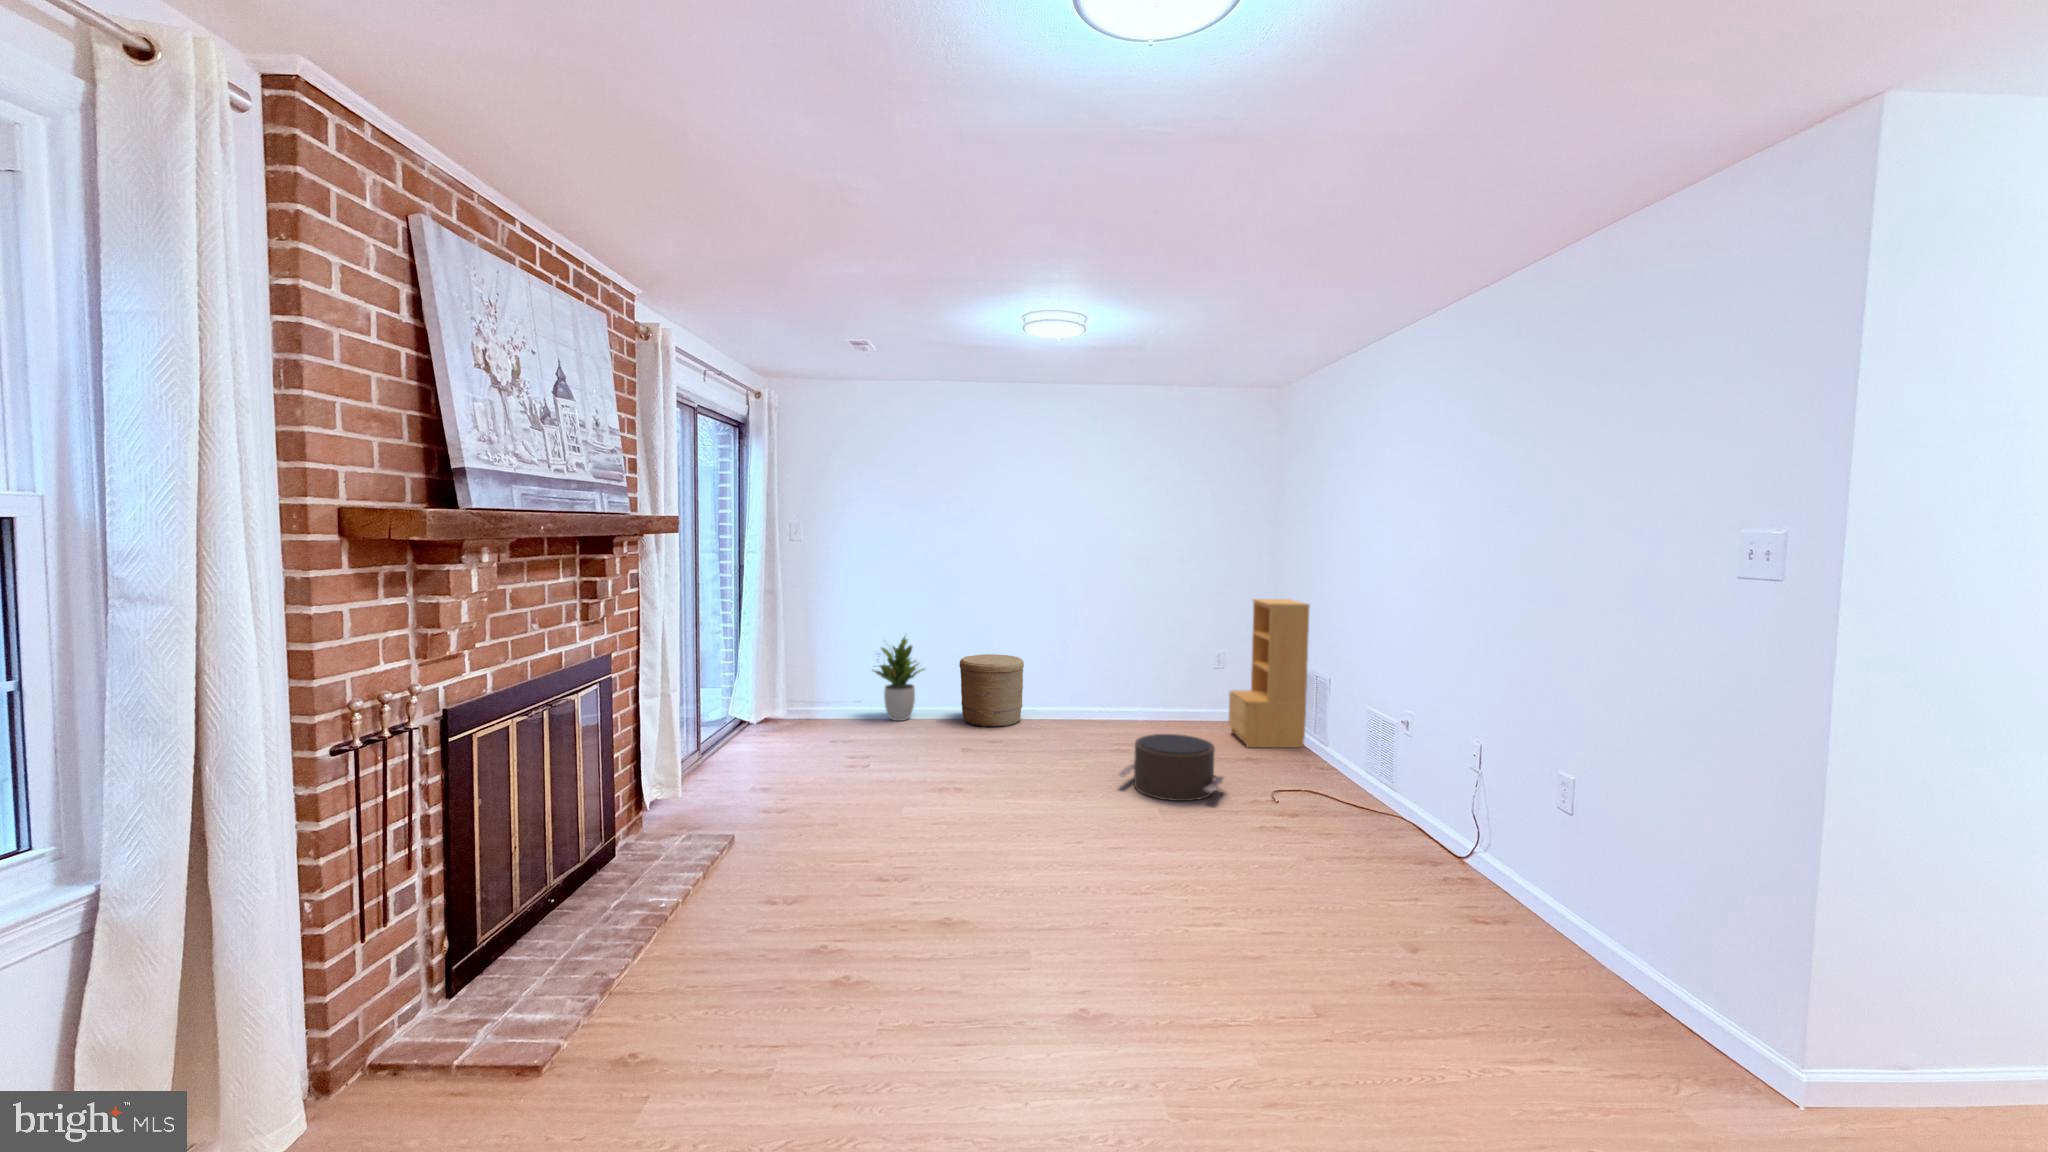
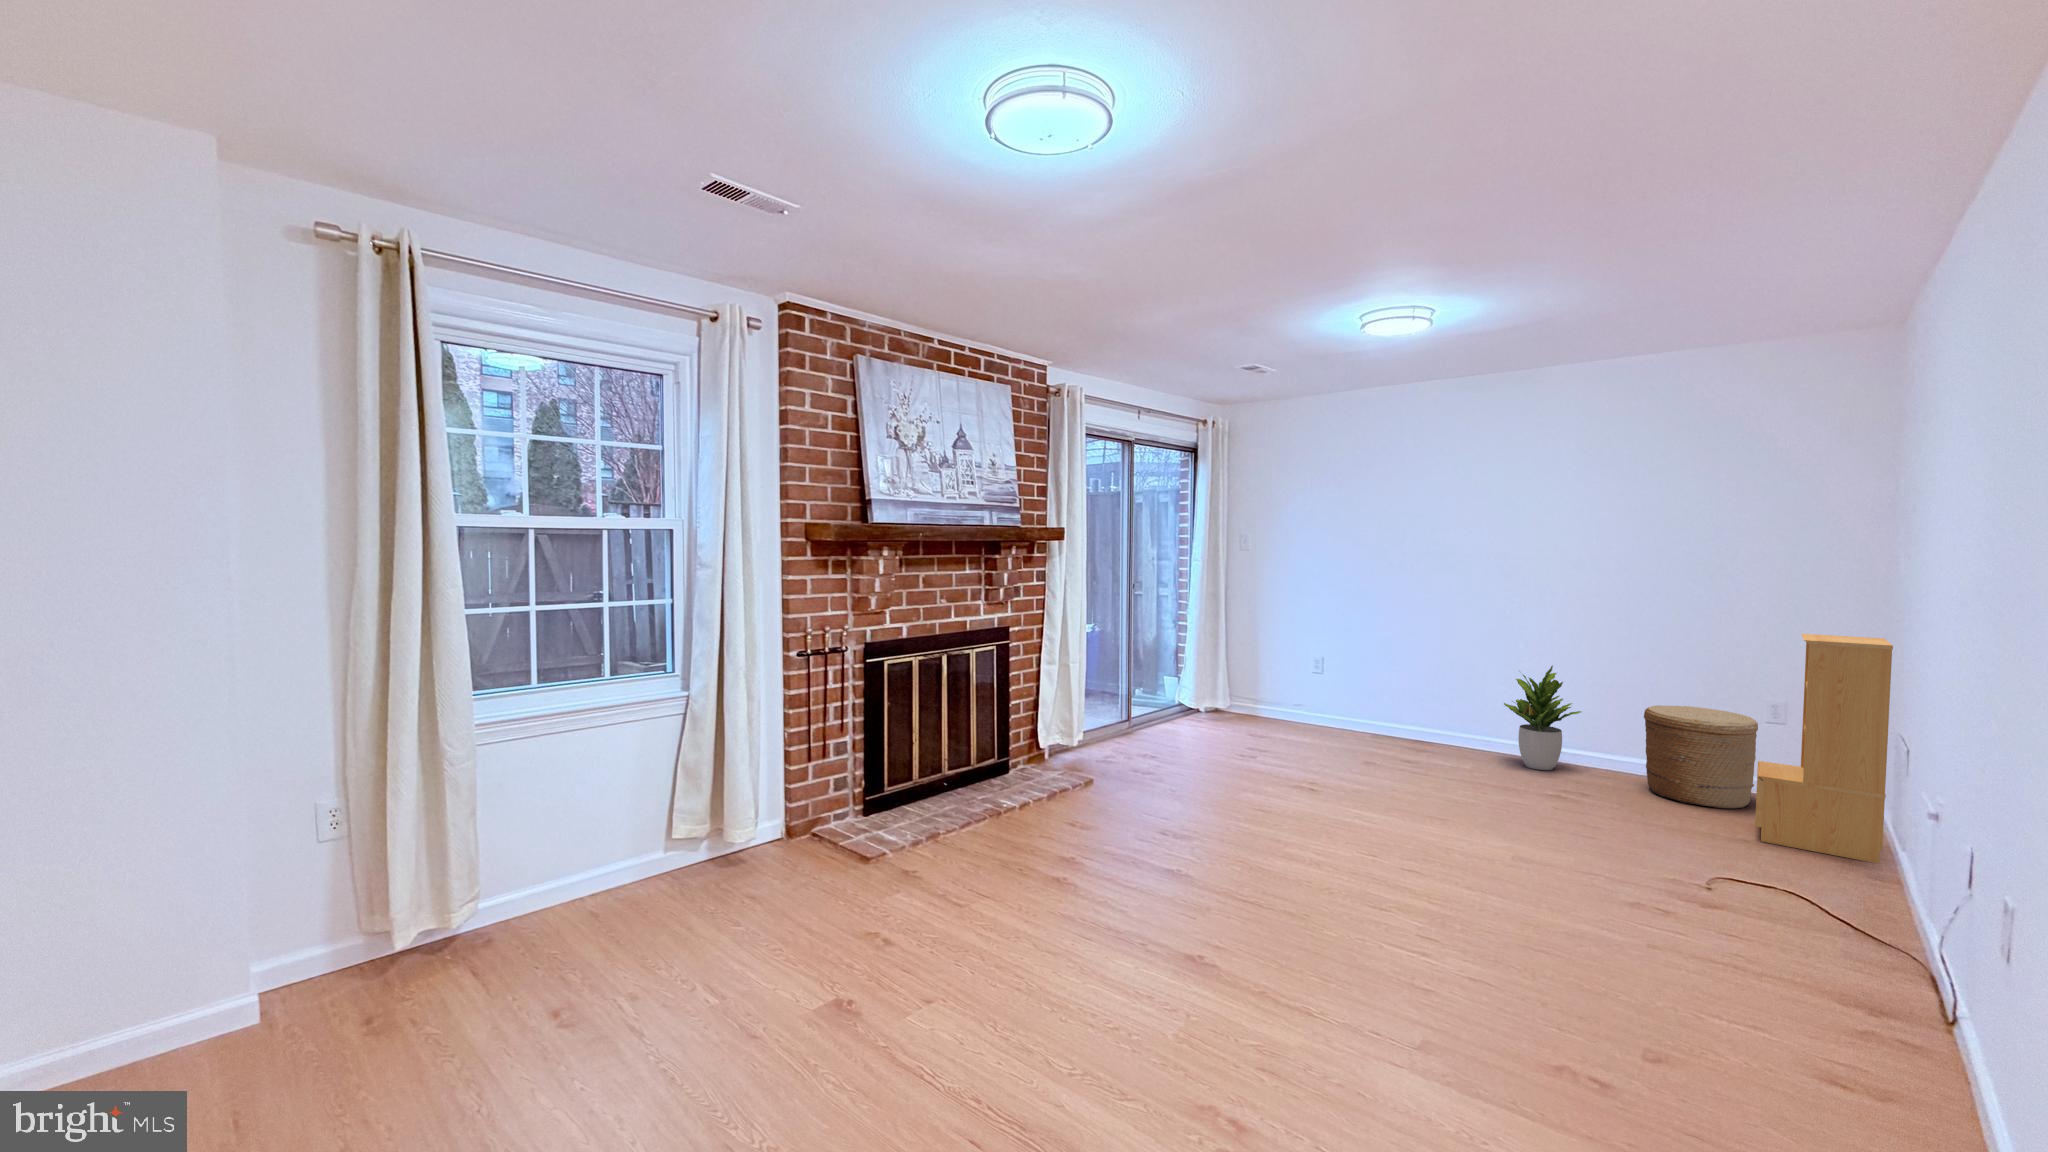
potted plant: present [874,637,924,721] -> present [1504,665,1581,770]
woven basket: present [959,654,1024,727] -> present [1644,705,1758,809]
pouf: present [1119,734,1223,801] -> none [1479,783,1631,870]

